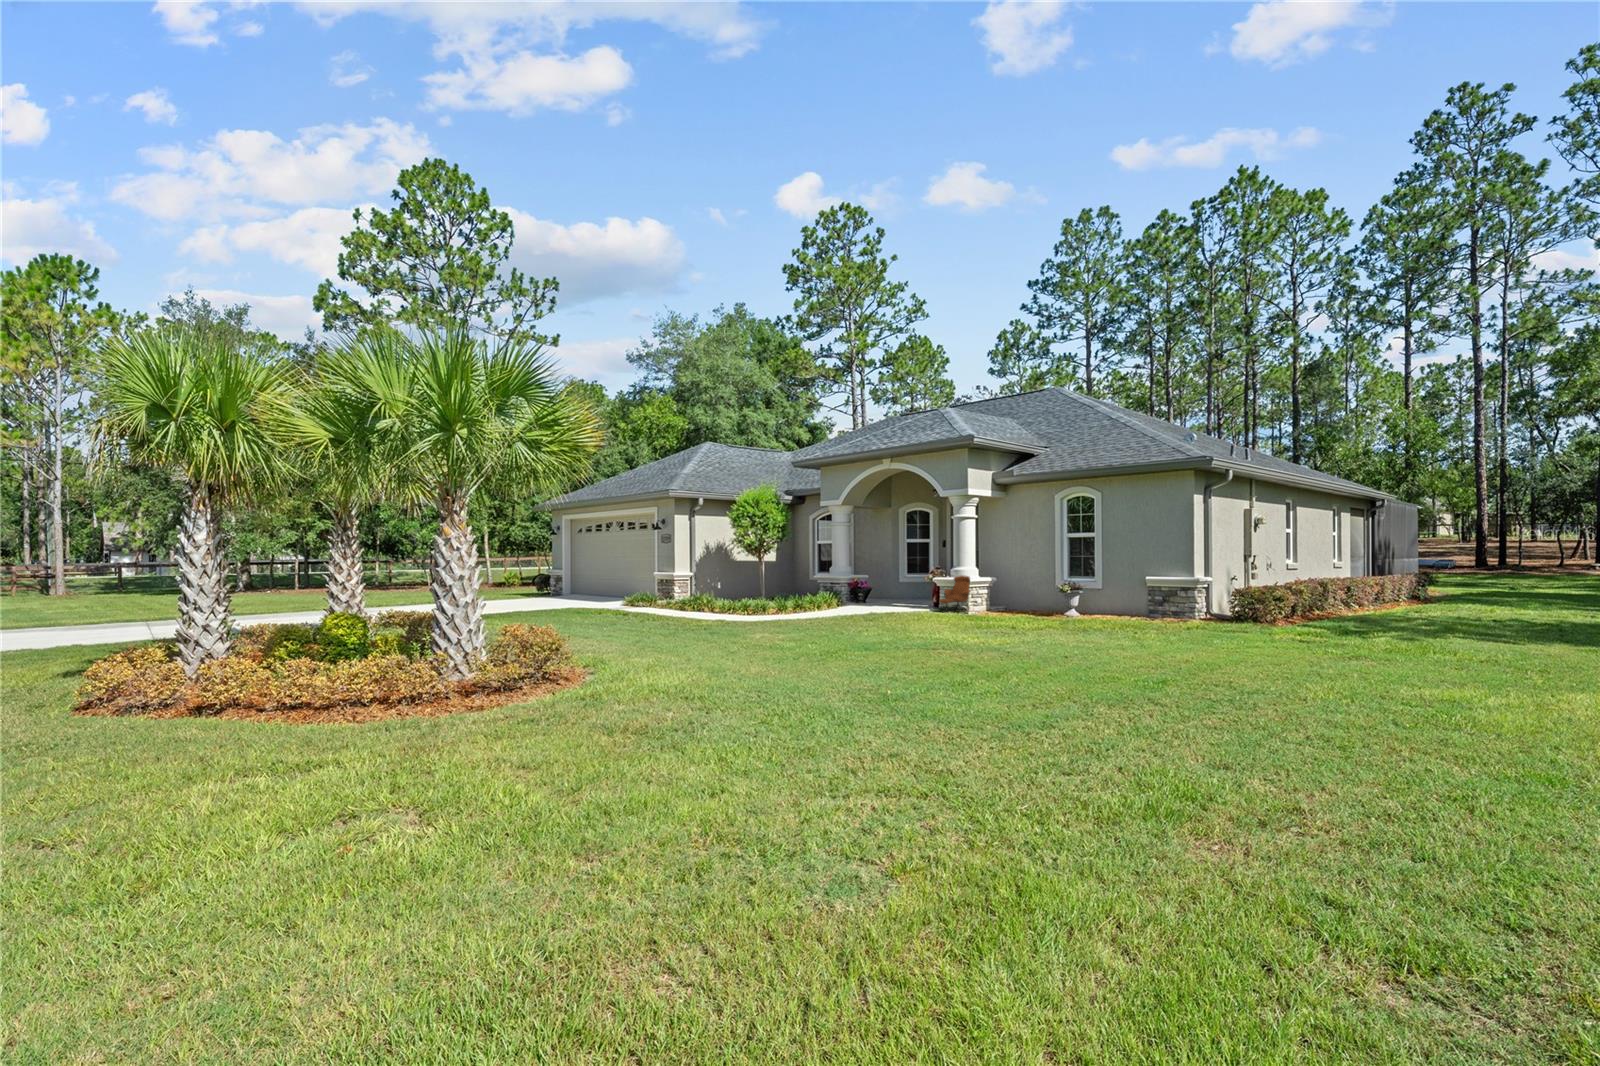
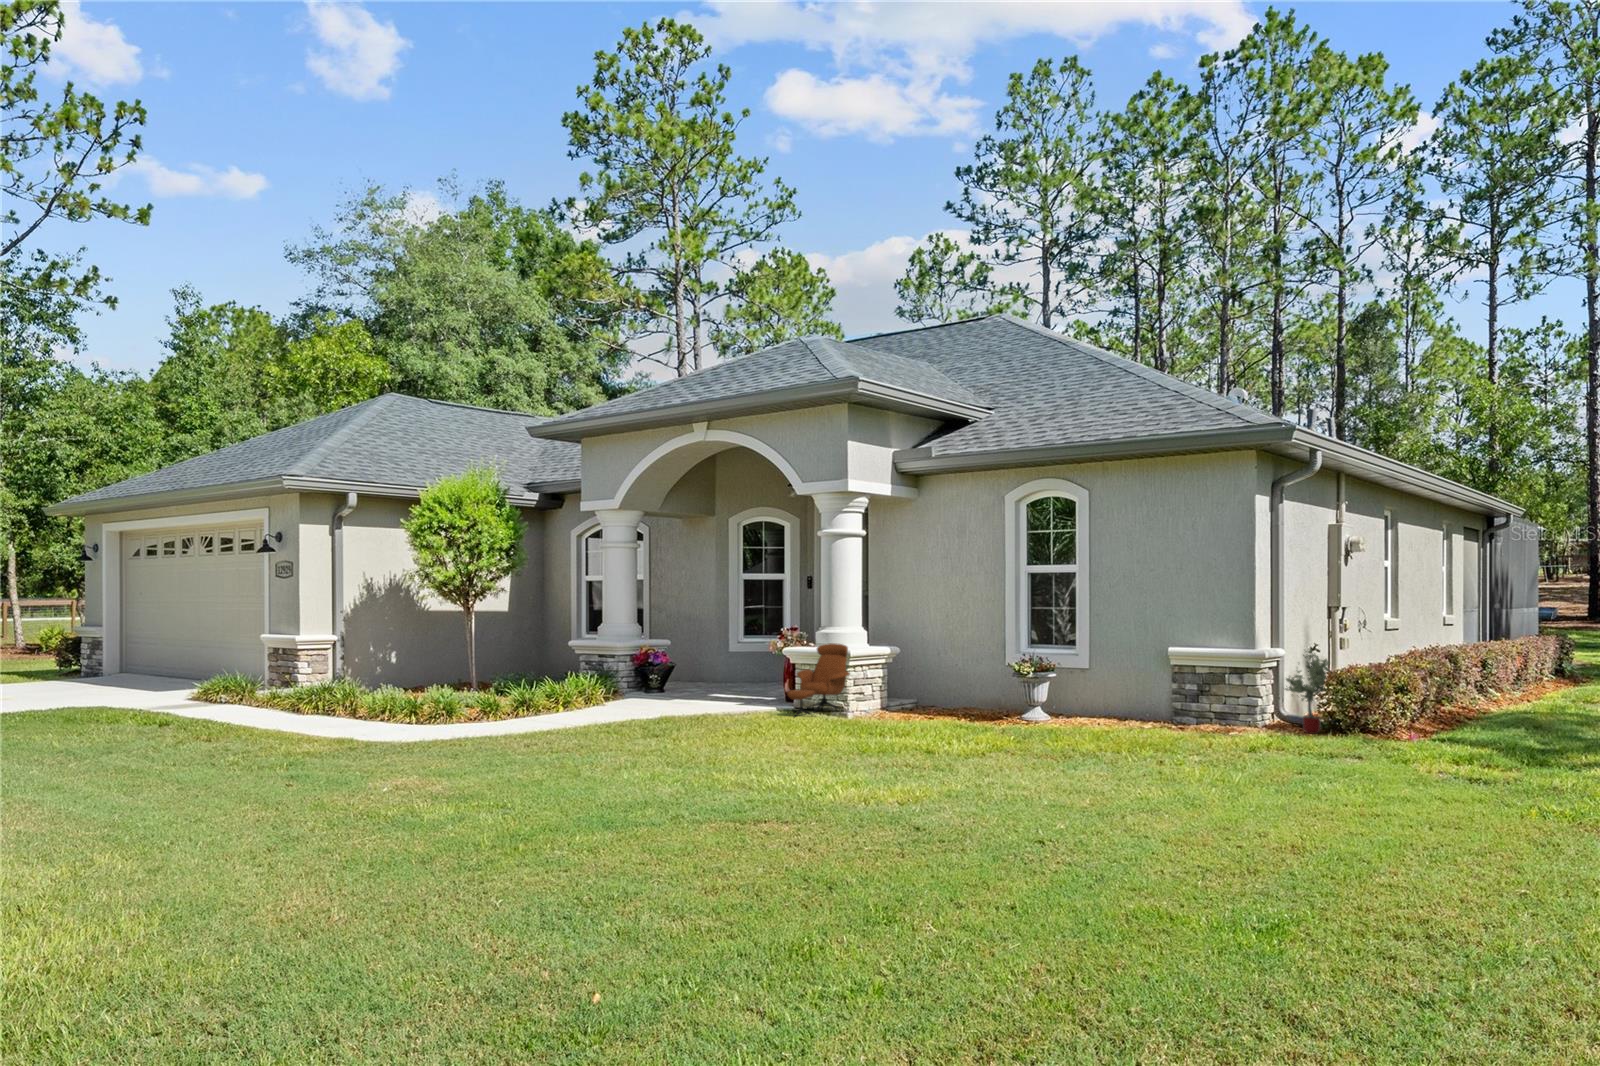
potted tree: none [1209,577,1238,622] -> present [1285,650,1332,734]

